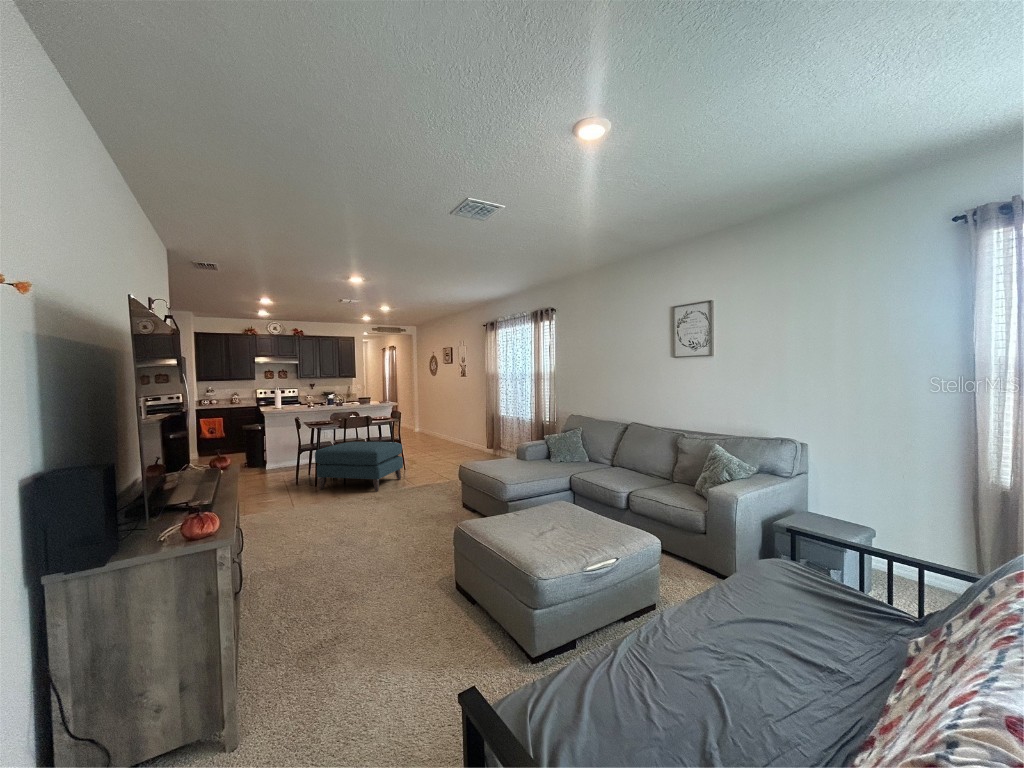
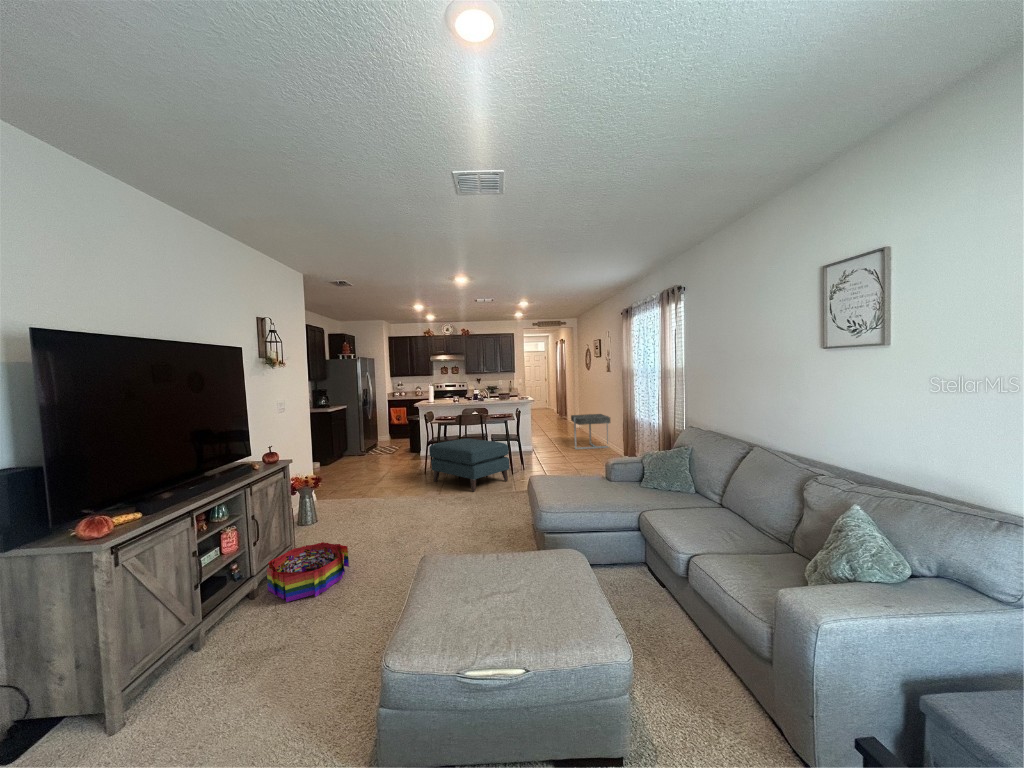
side table: none [427,415,467,449] -> present [571,414,610,449]
storage bin: none [248,545,338,608] -> present [267,542,349,602]

